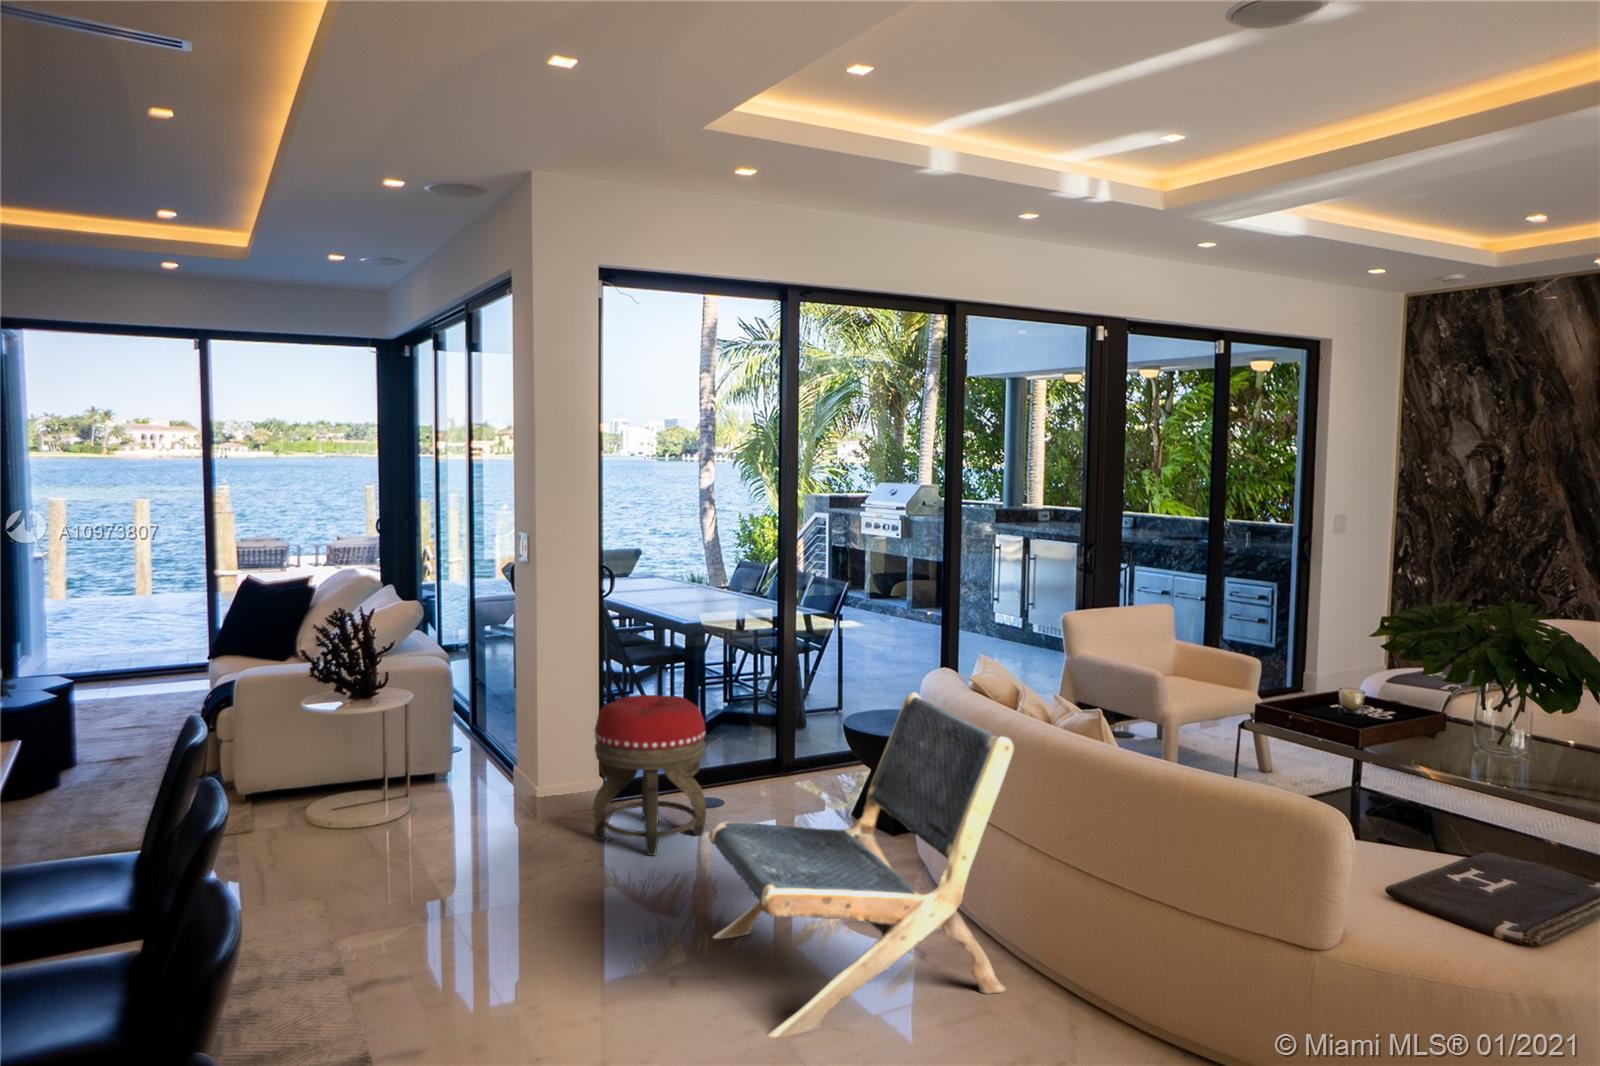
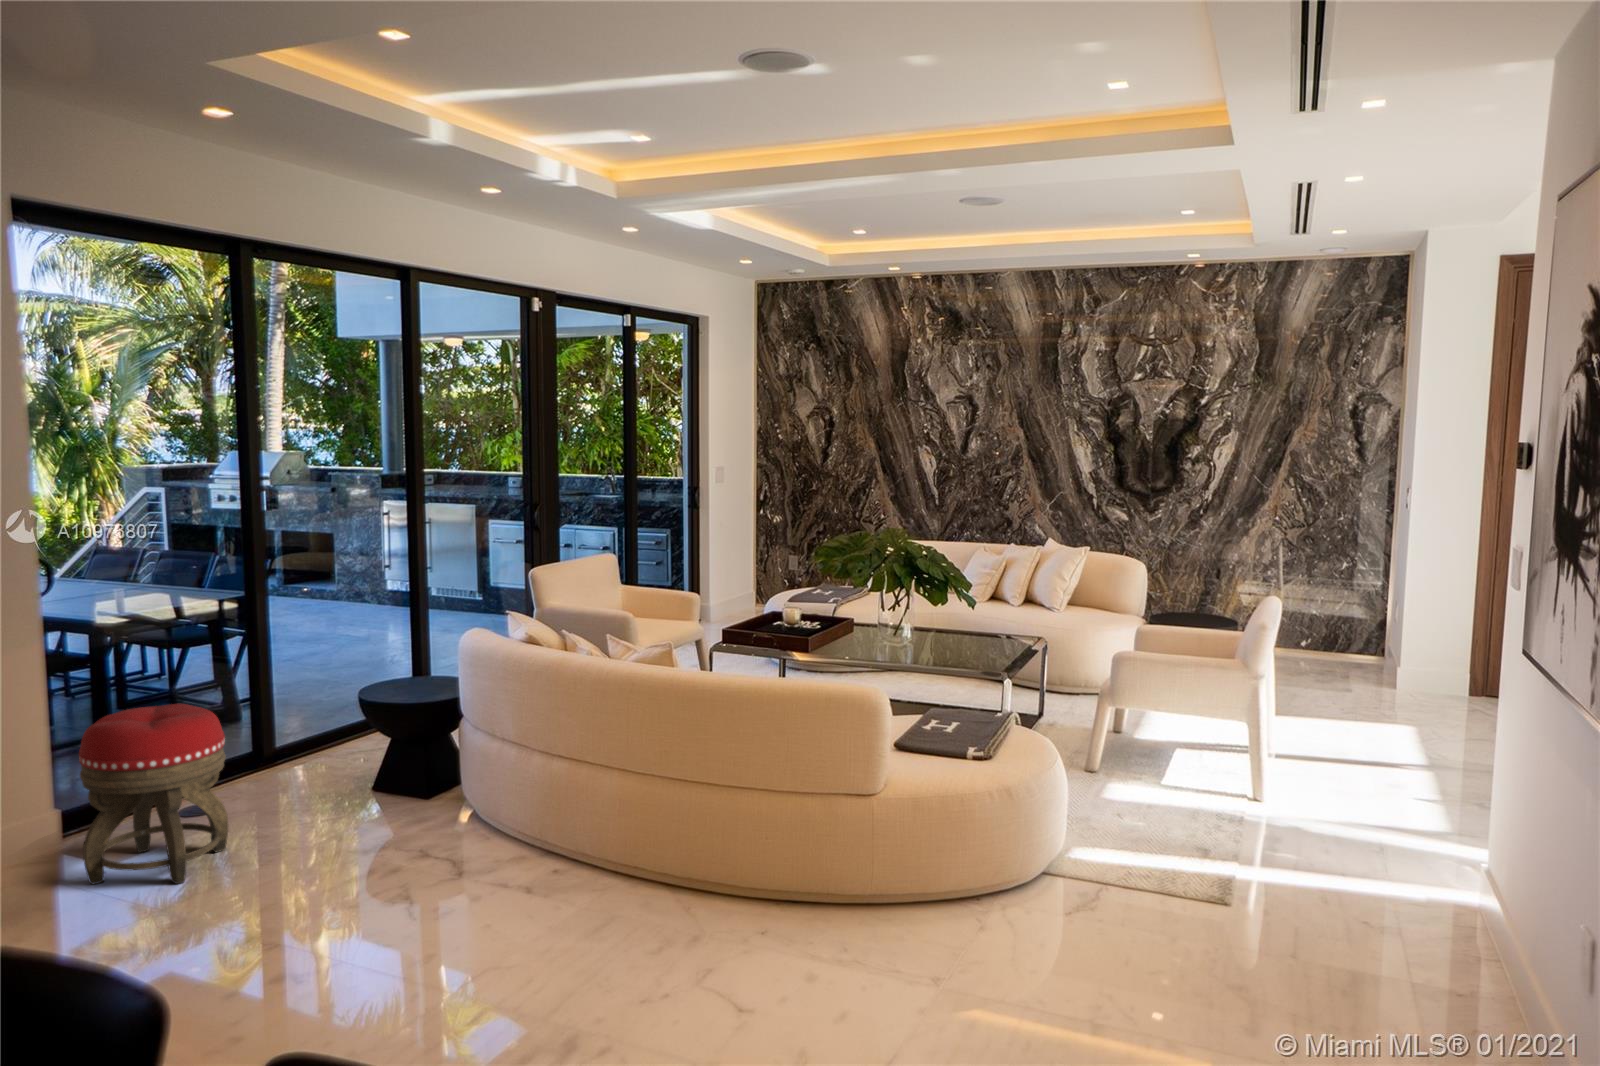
lounge chair: present [709,692,1014,1037] -> none [313,656,623,996]

